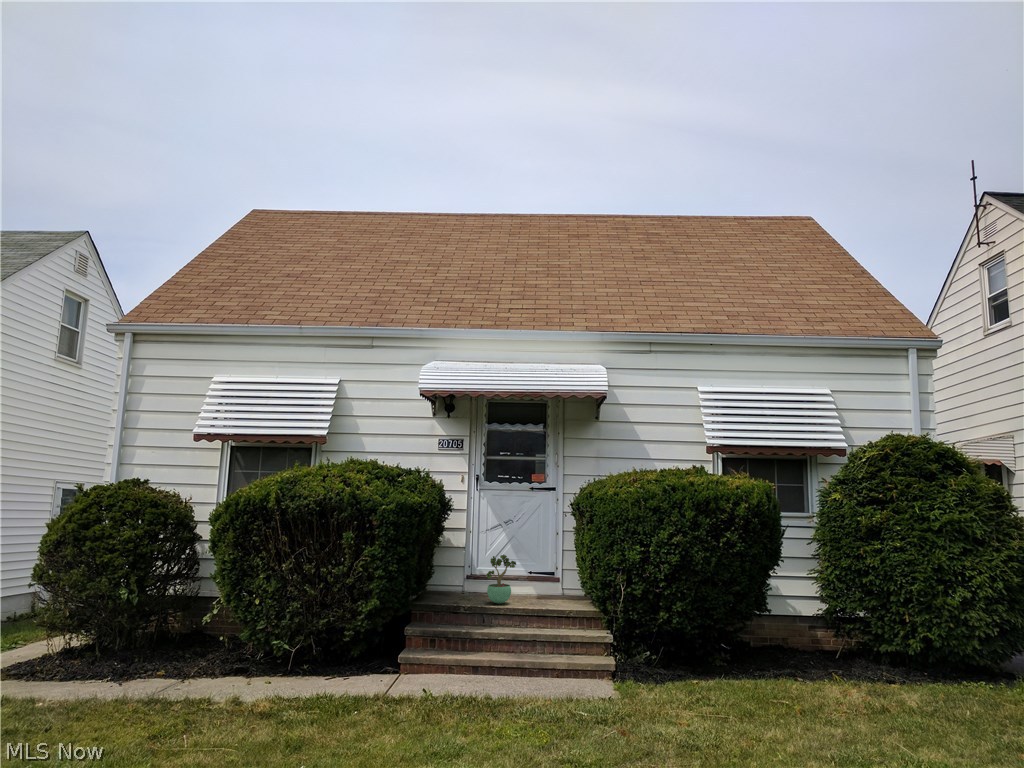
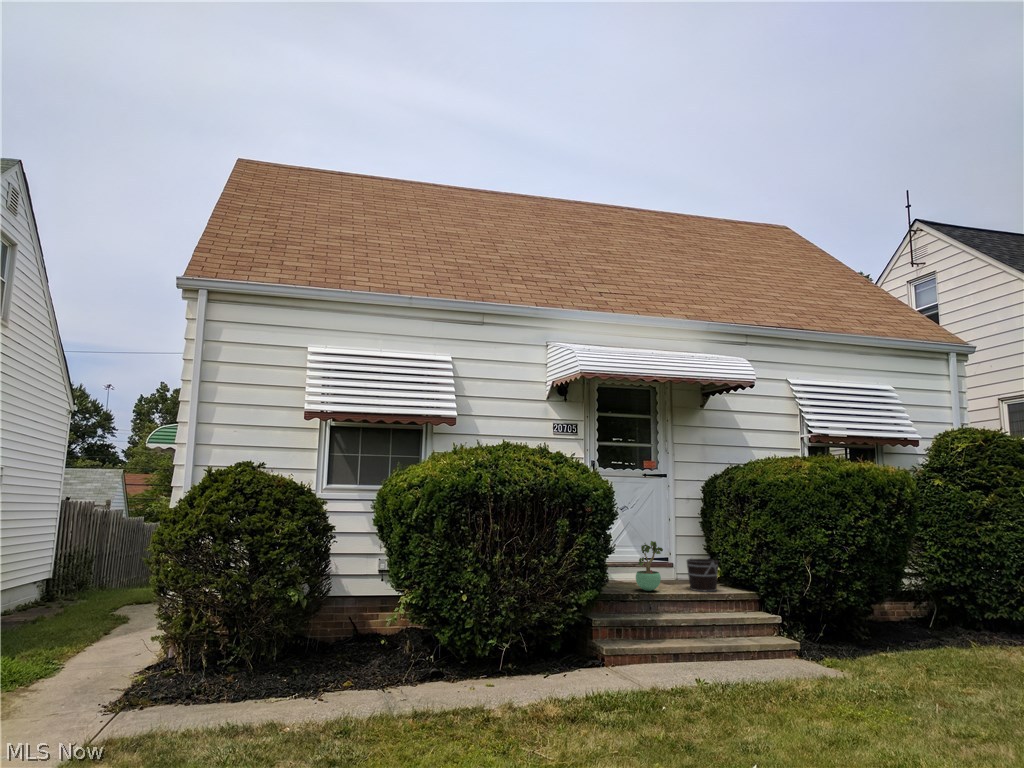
bucket: none [545,572,576,607] -> present [687,558,718,591]

